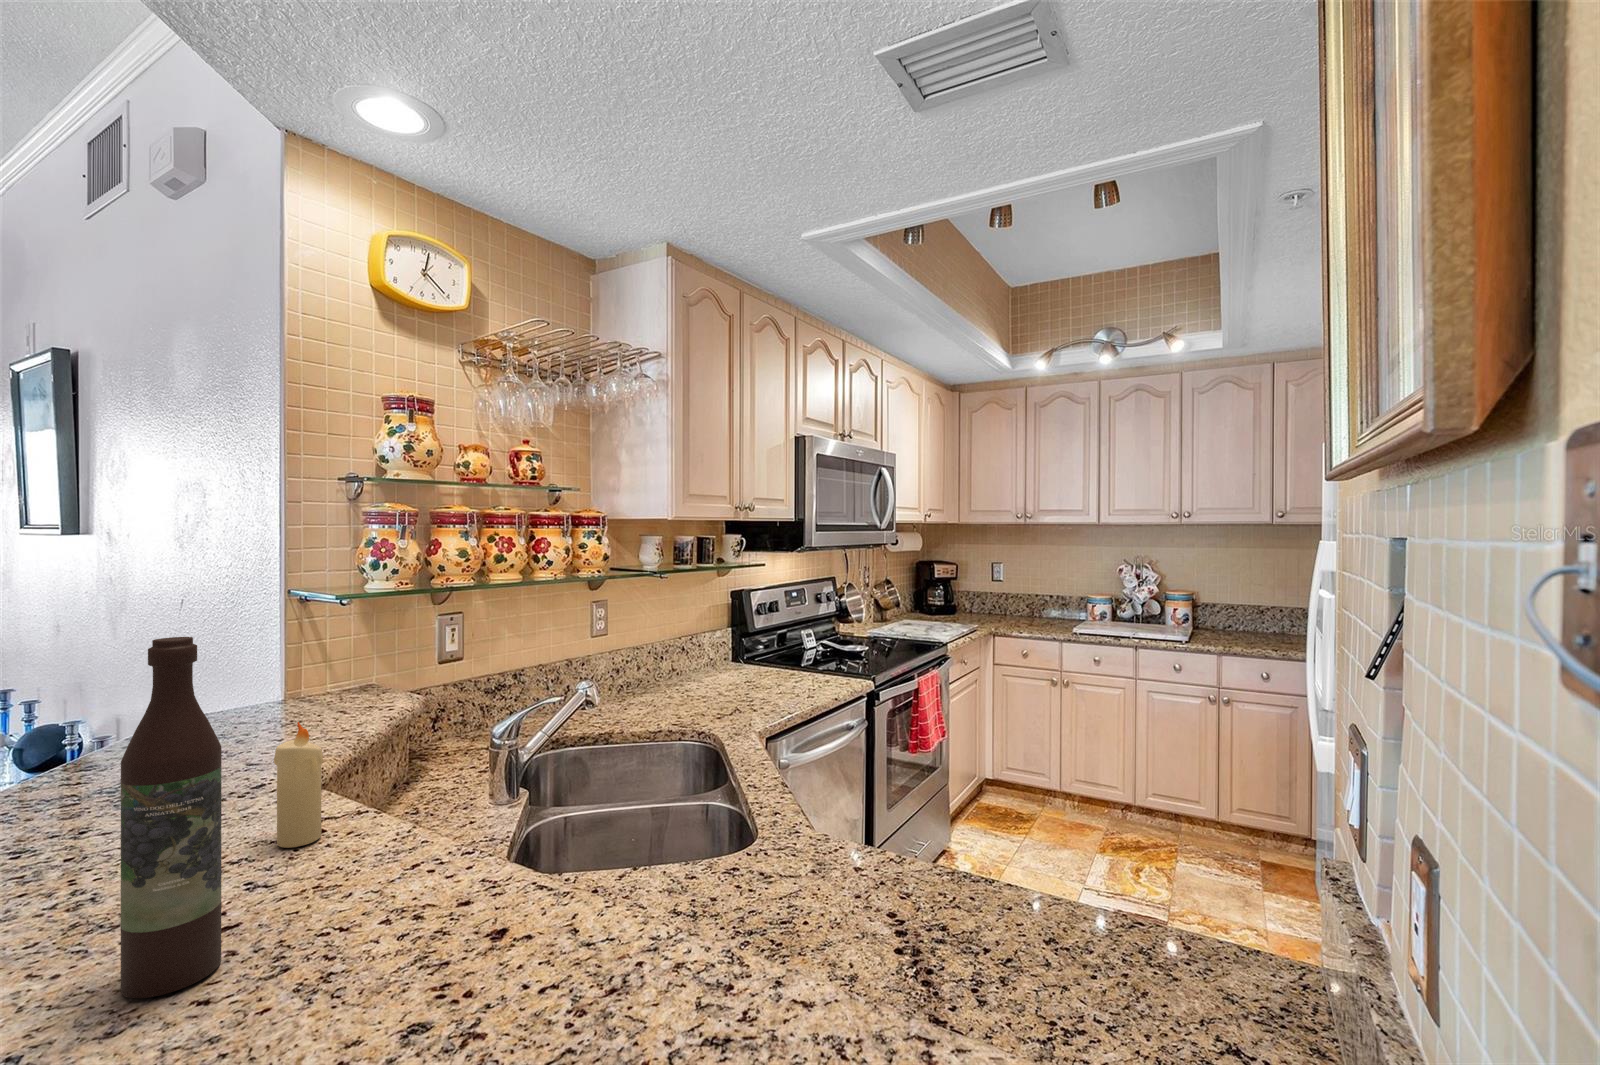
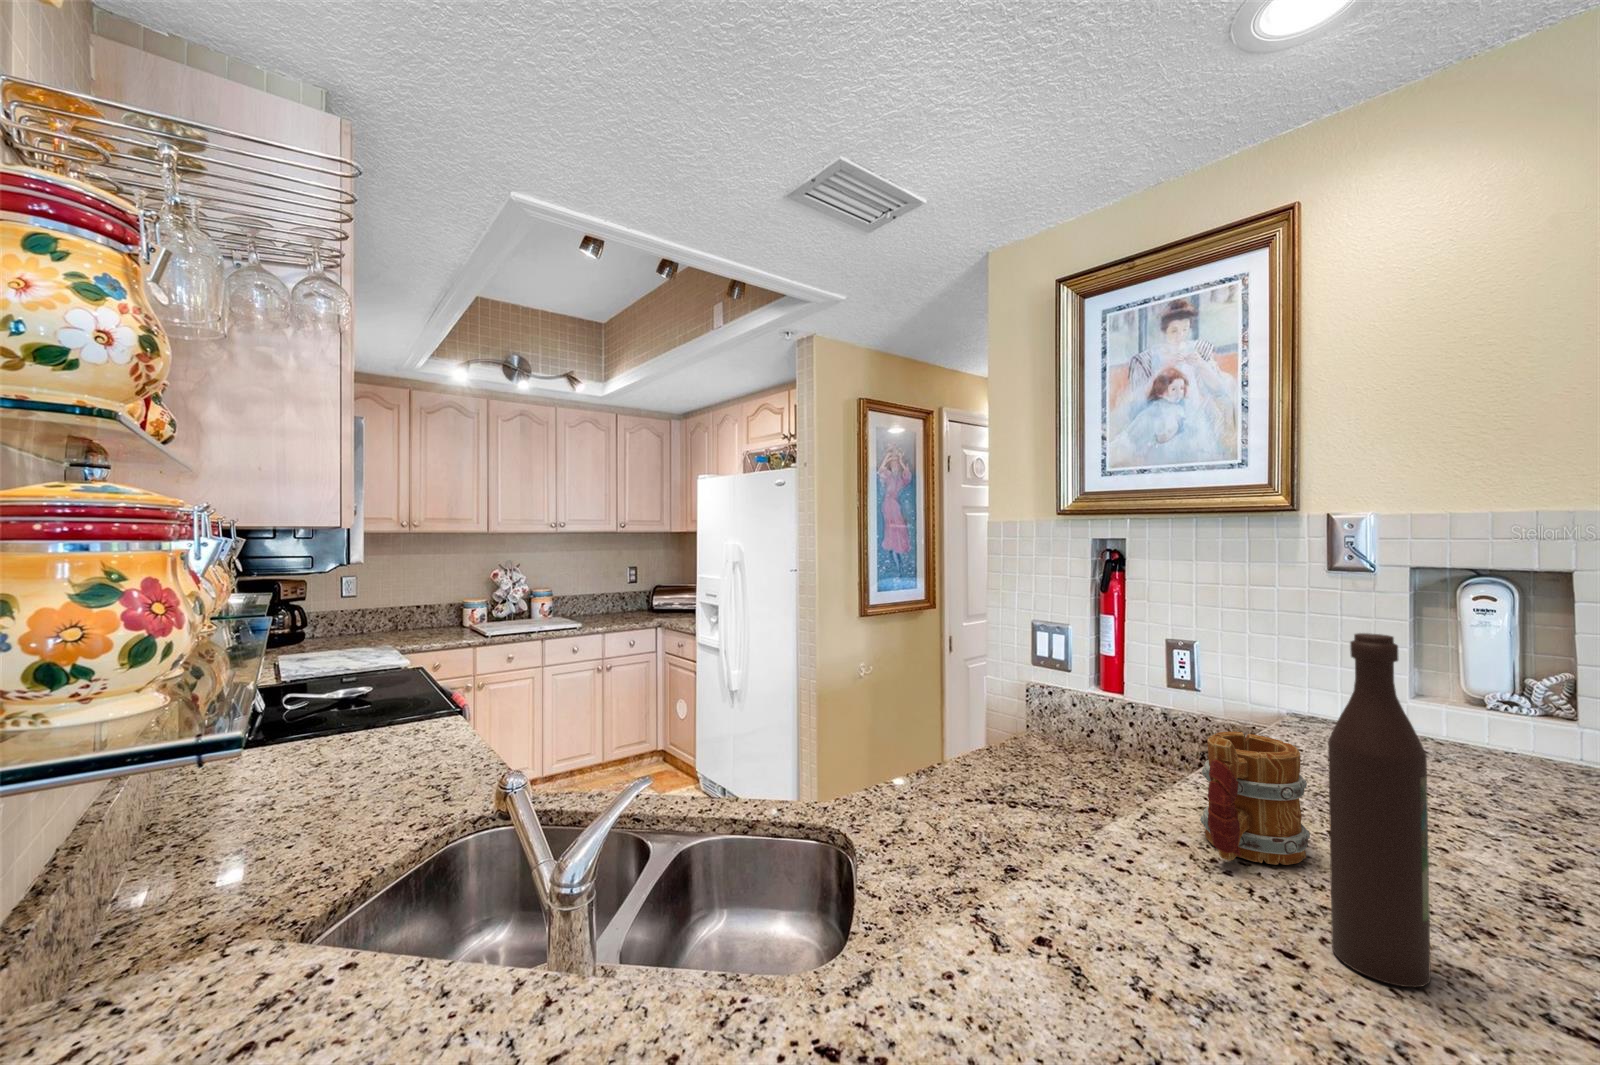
candle: present [274,722,323,848] -> none [1044,789,1099,963]
mug: none [369,774,507,985] -> present [1200,732,1310,865]

